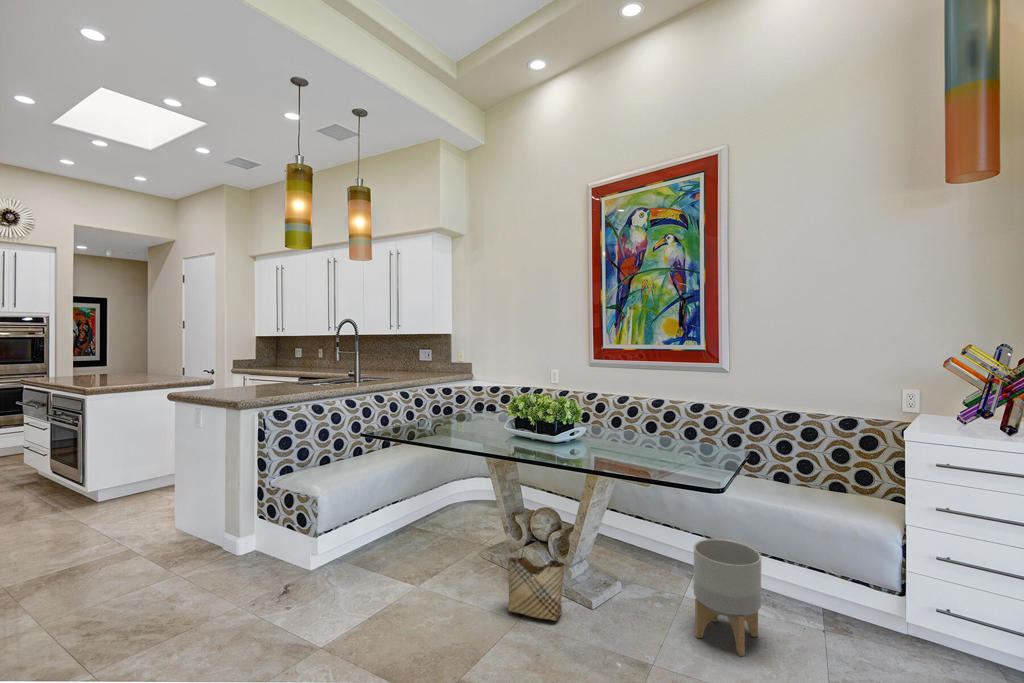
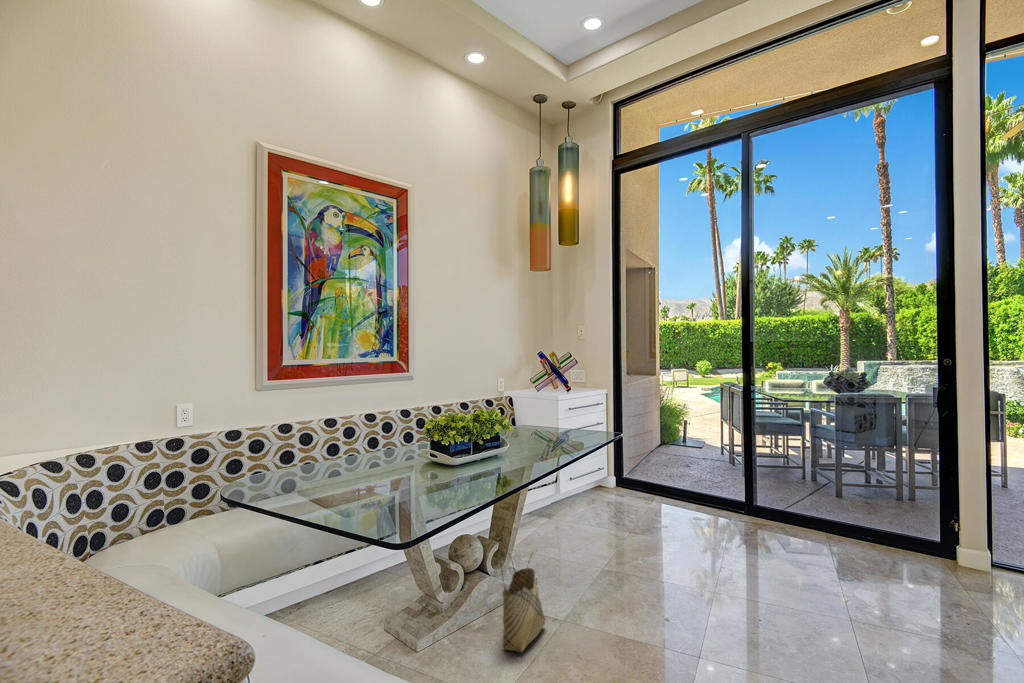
planter: present [694,539,761,656] -> none [540,492,588,572]

